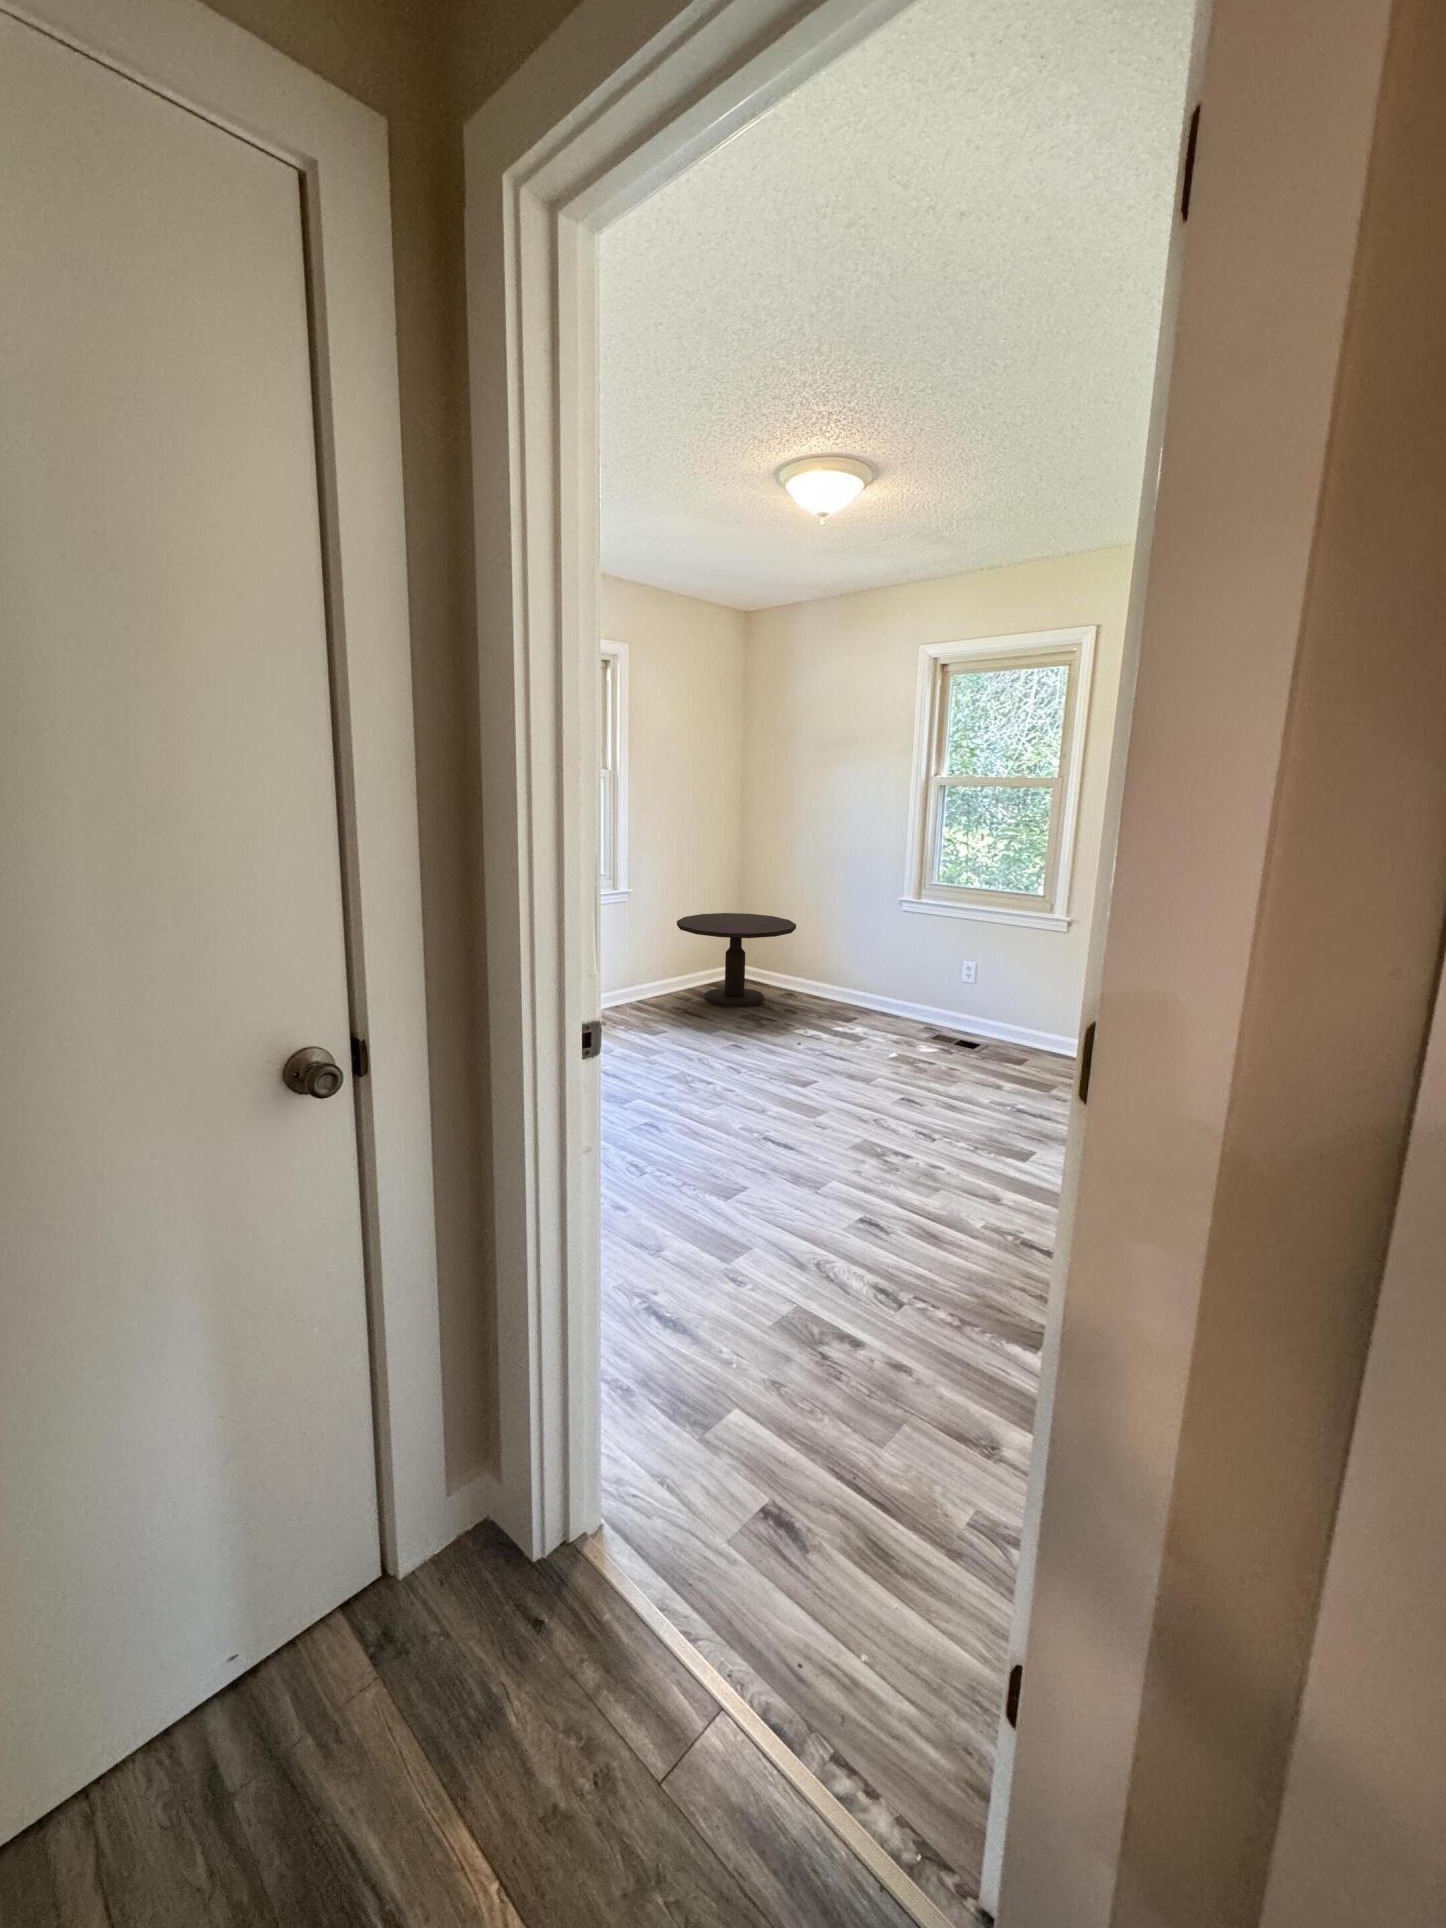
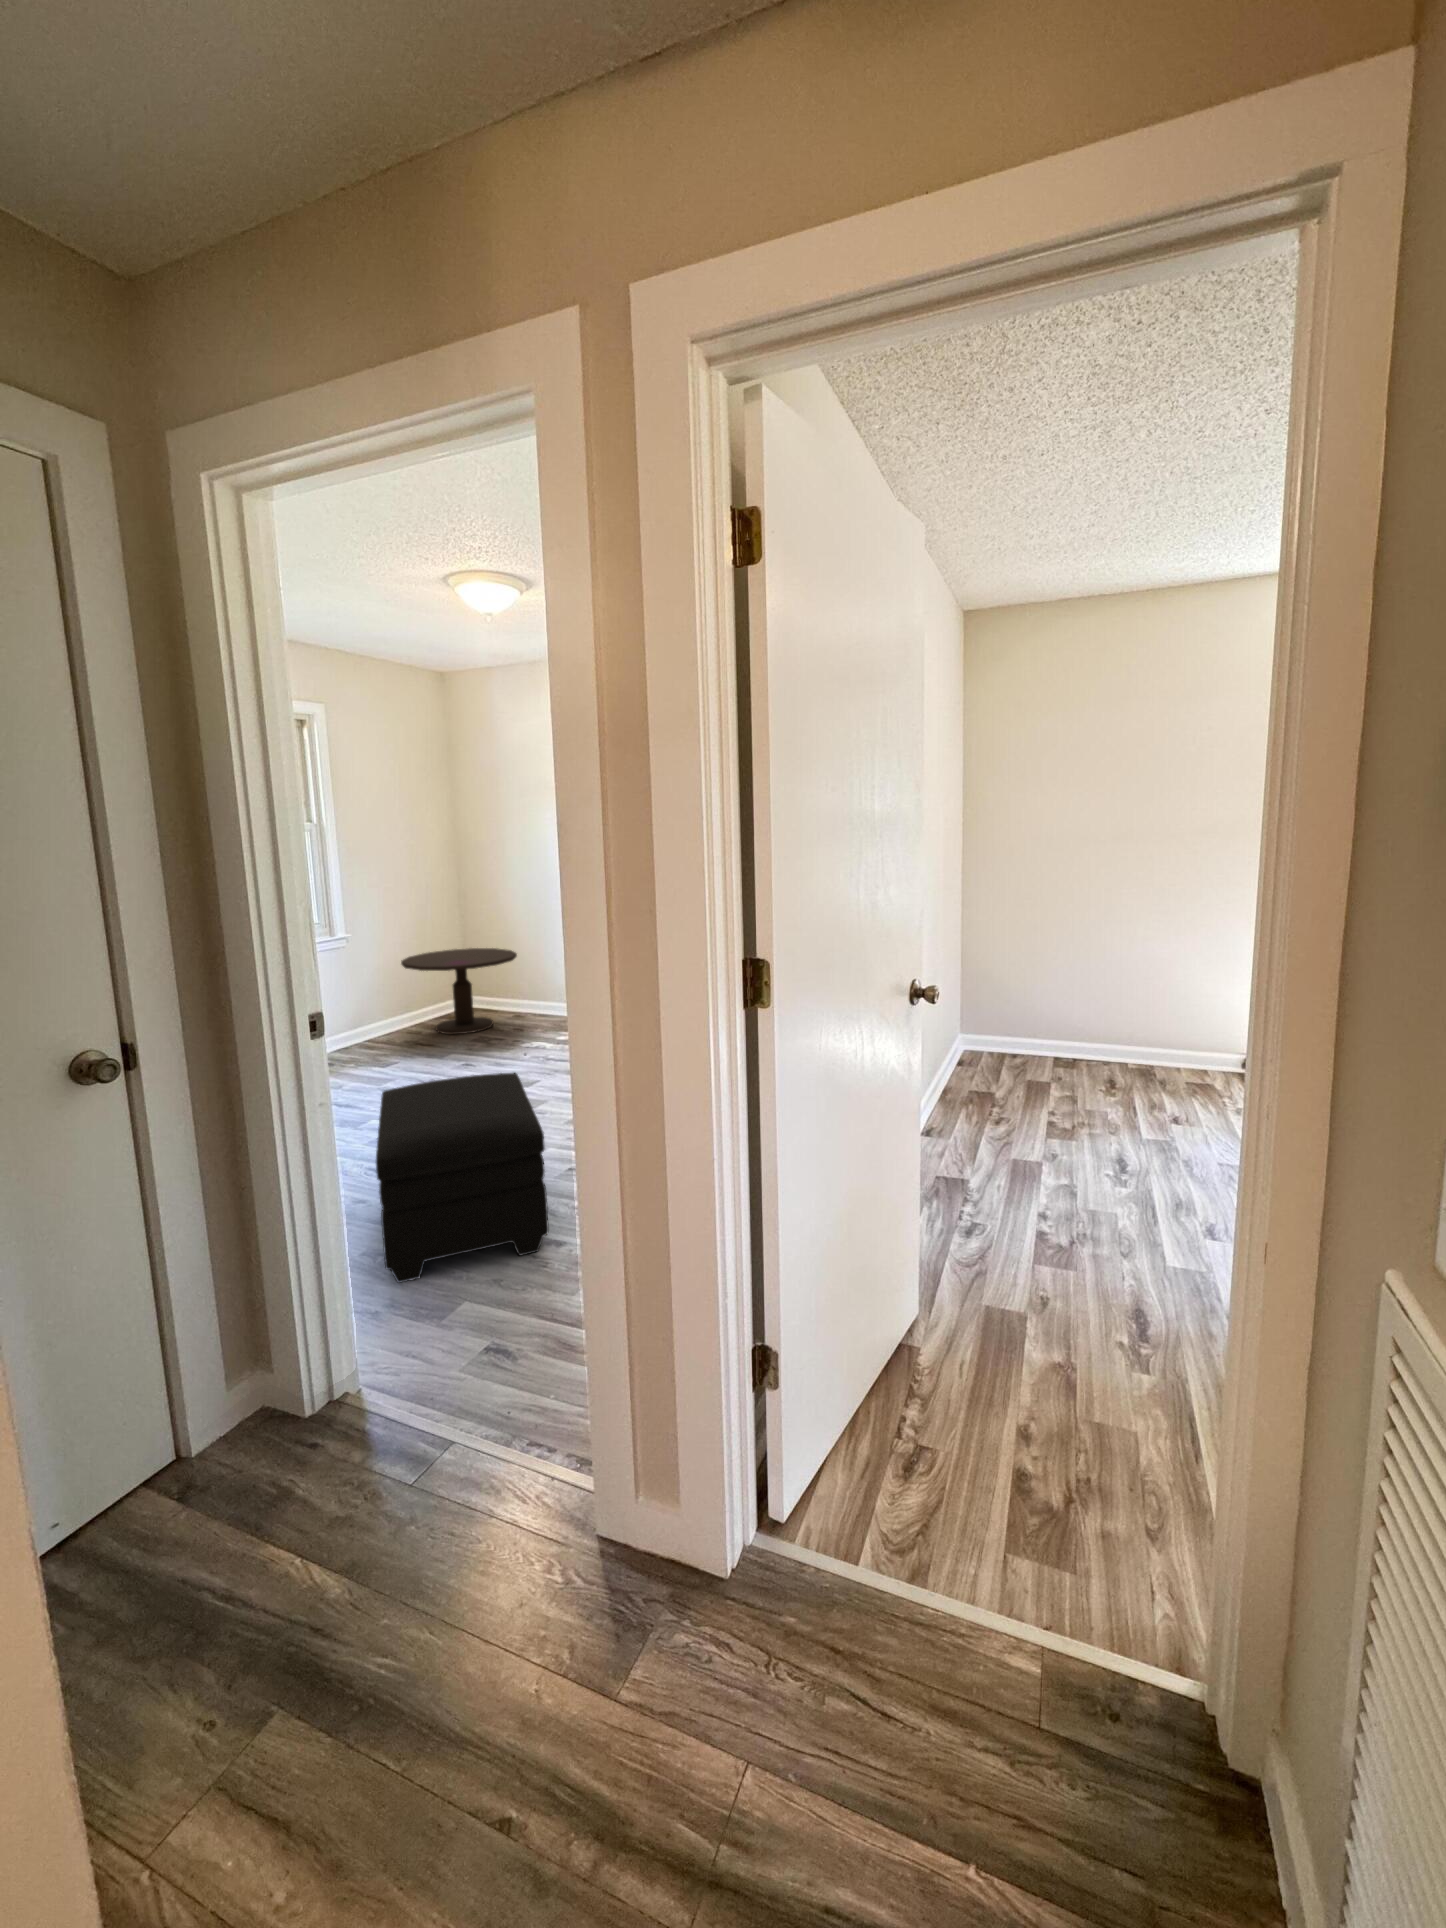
ottoman: none [642,1083,854,1350] -> present [376,1073,549,1283]

